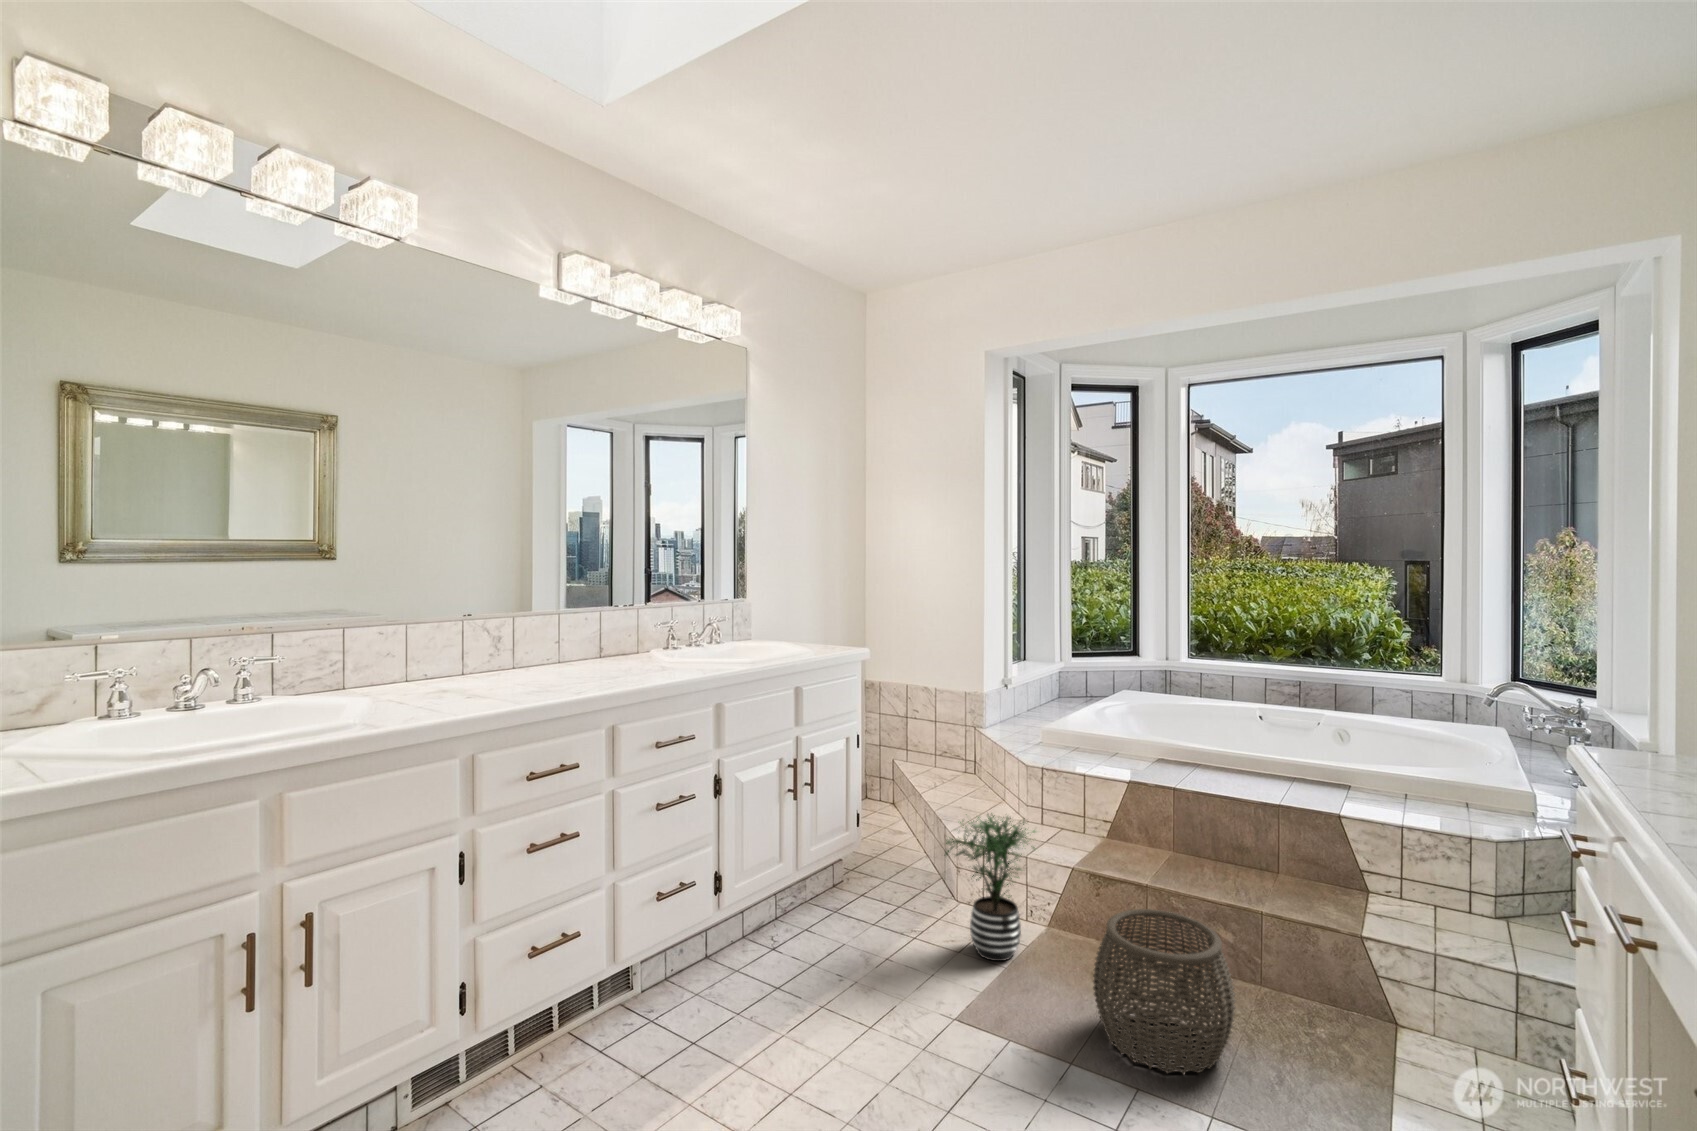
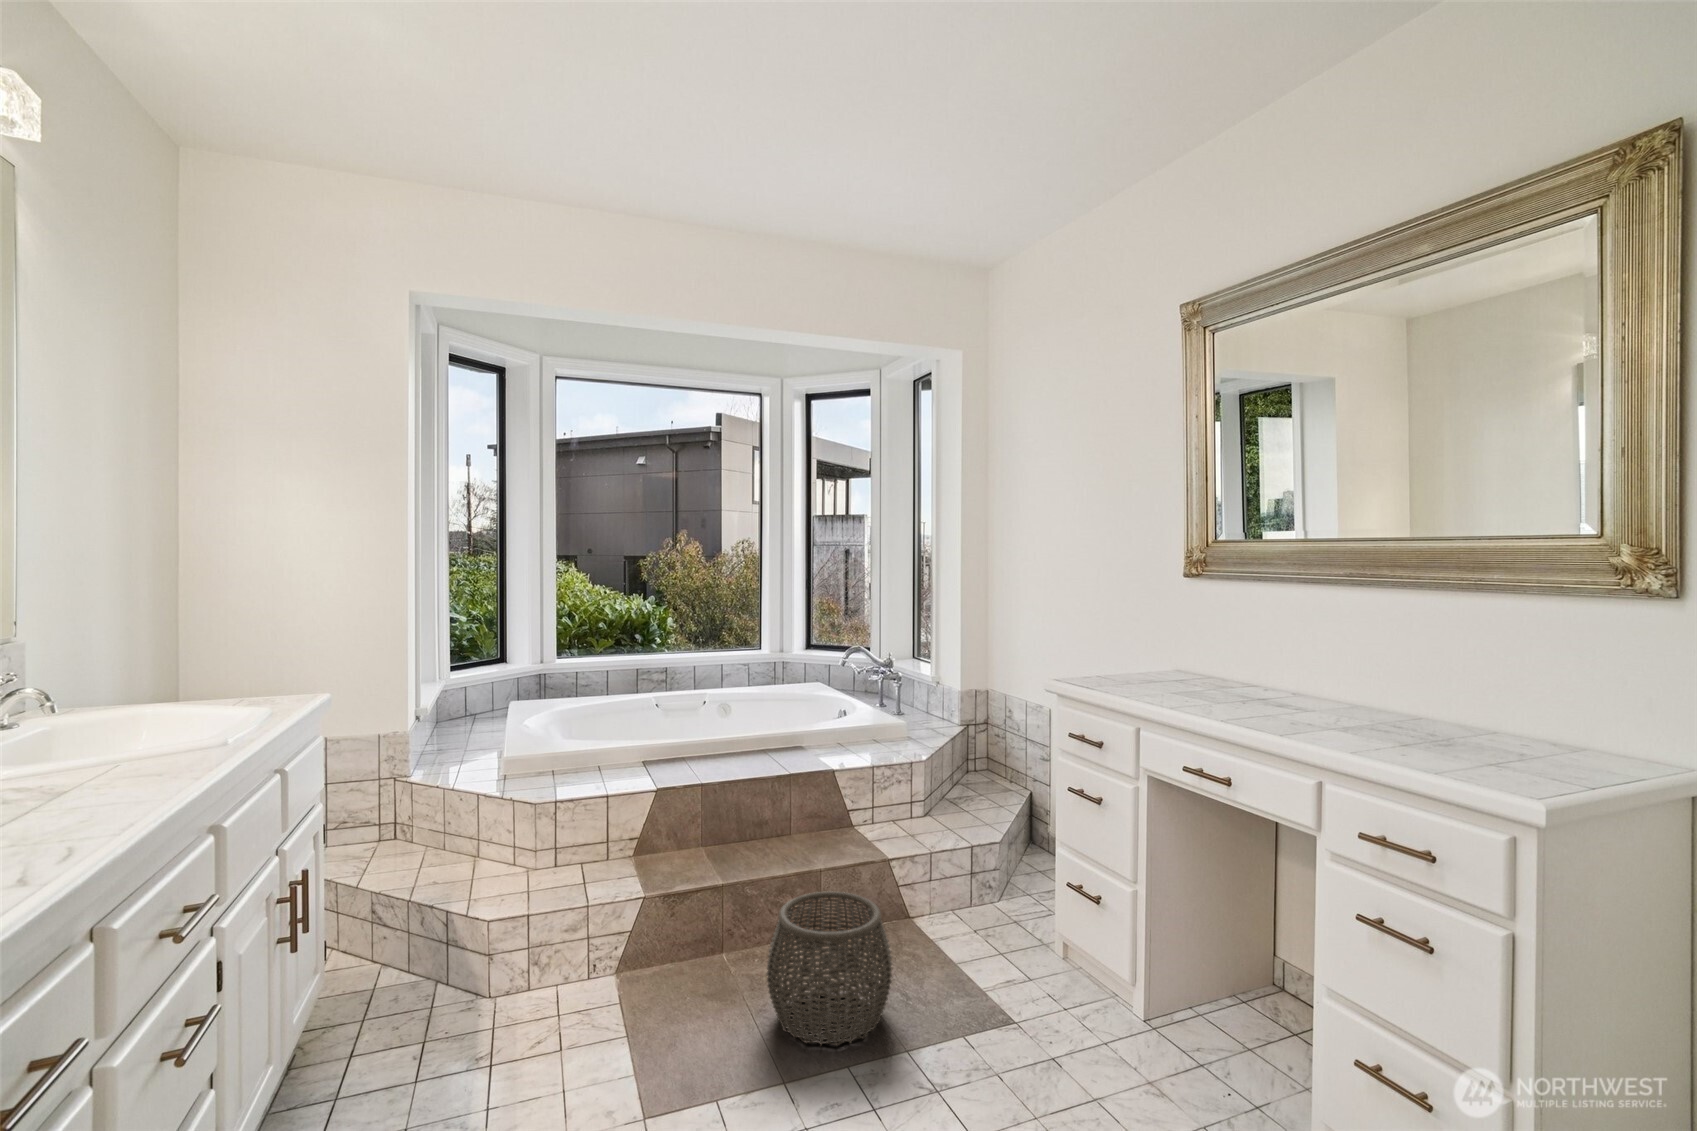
potted plant: present [945,813,1035,961] -> none [541,857,654,1040]

